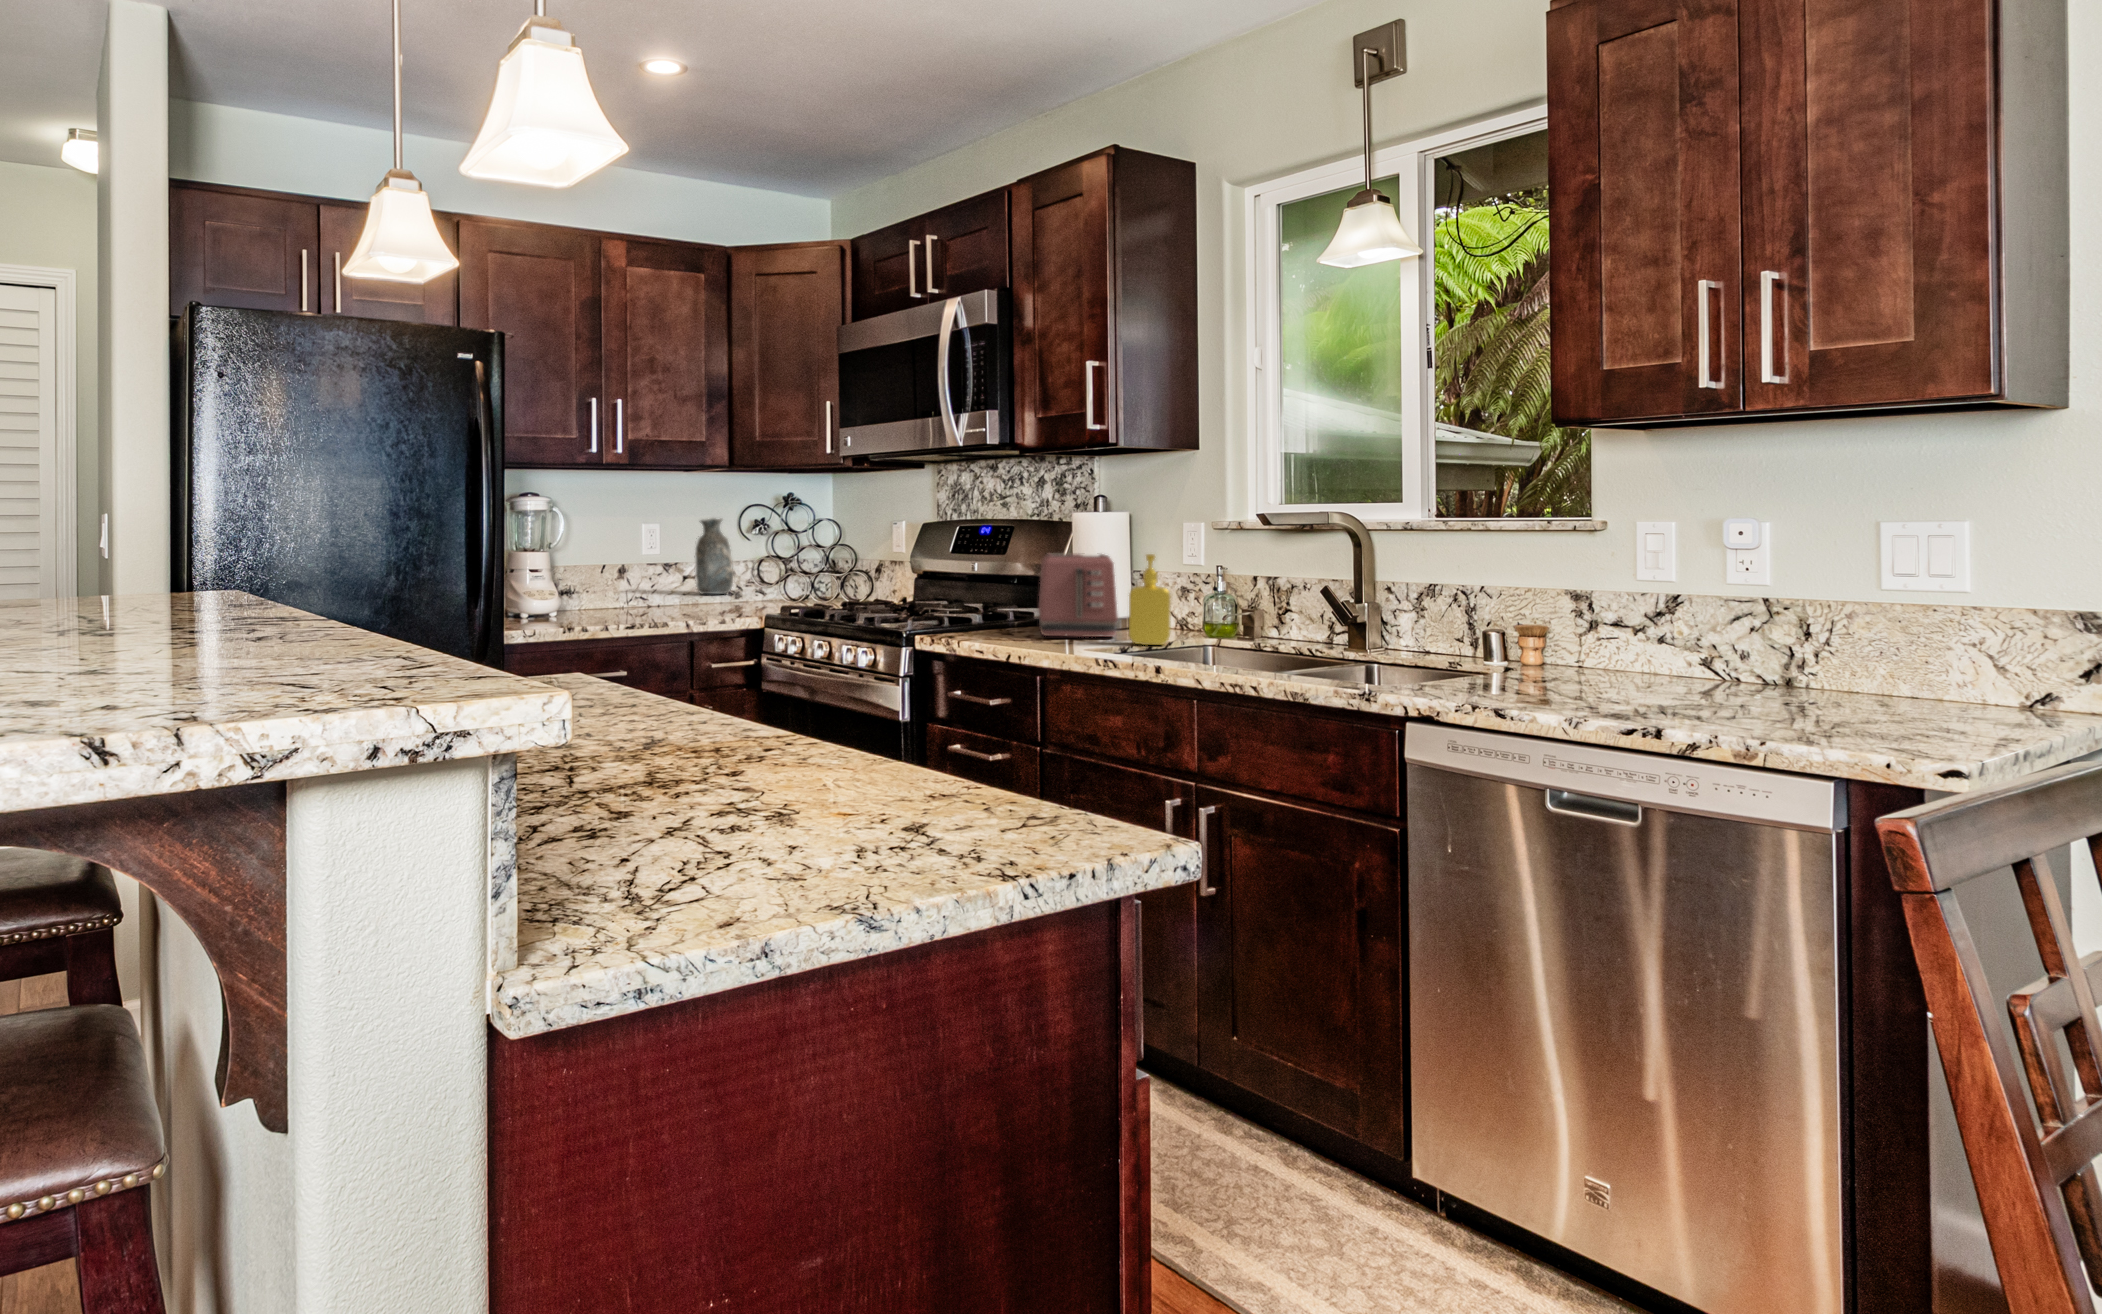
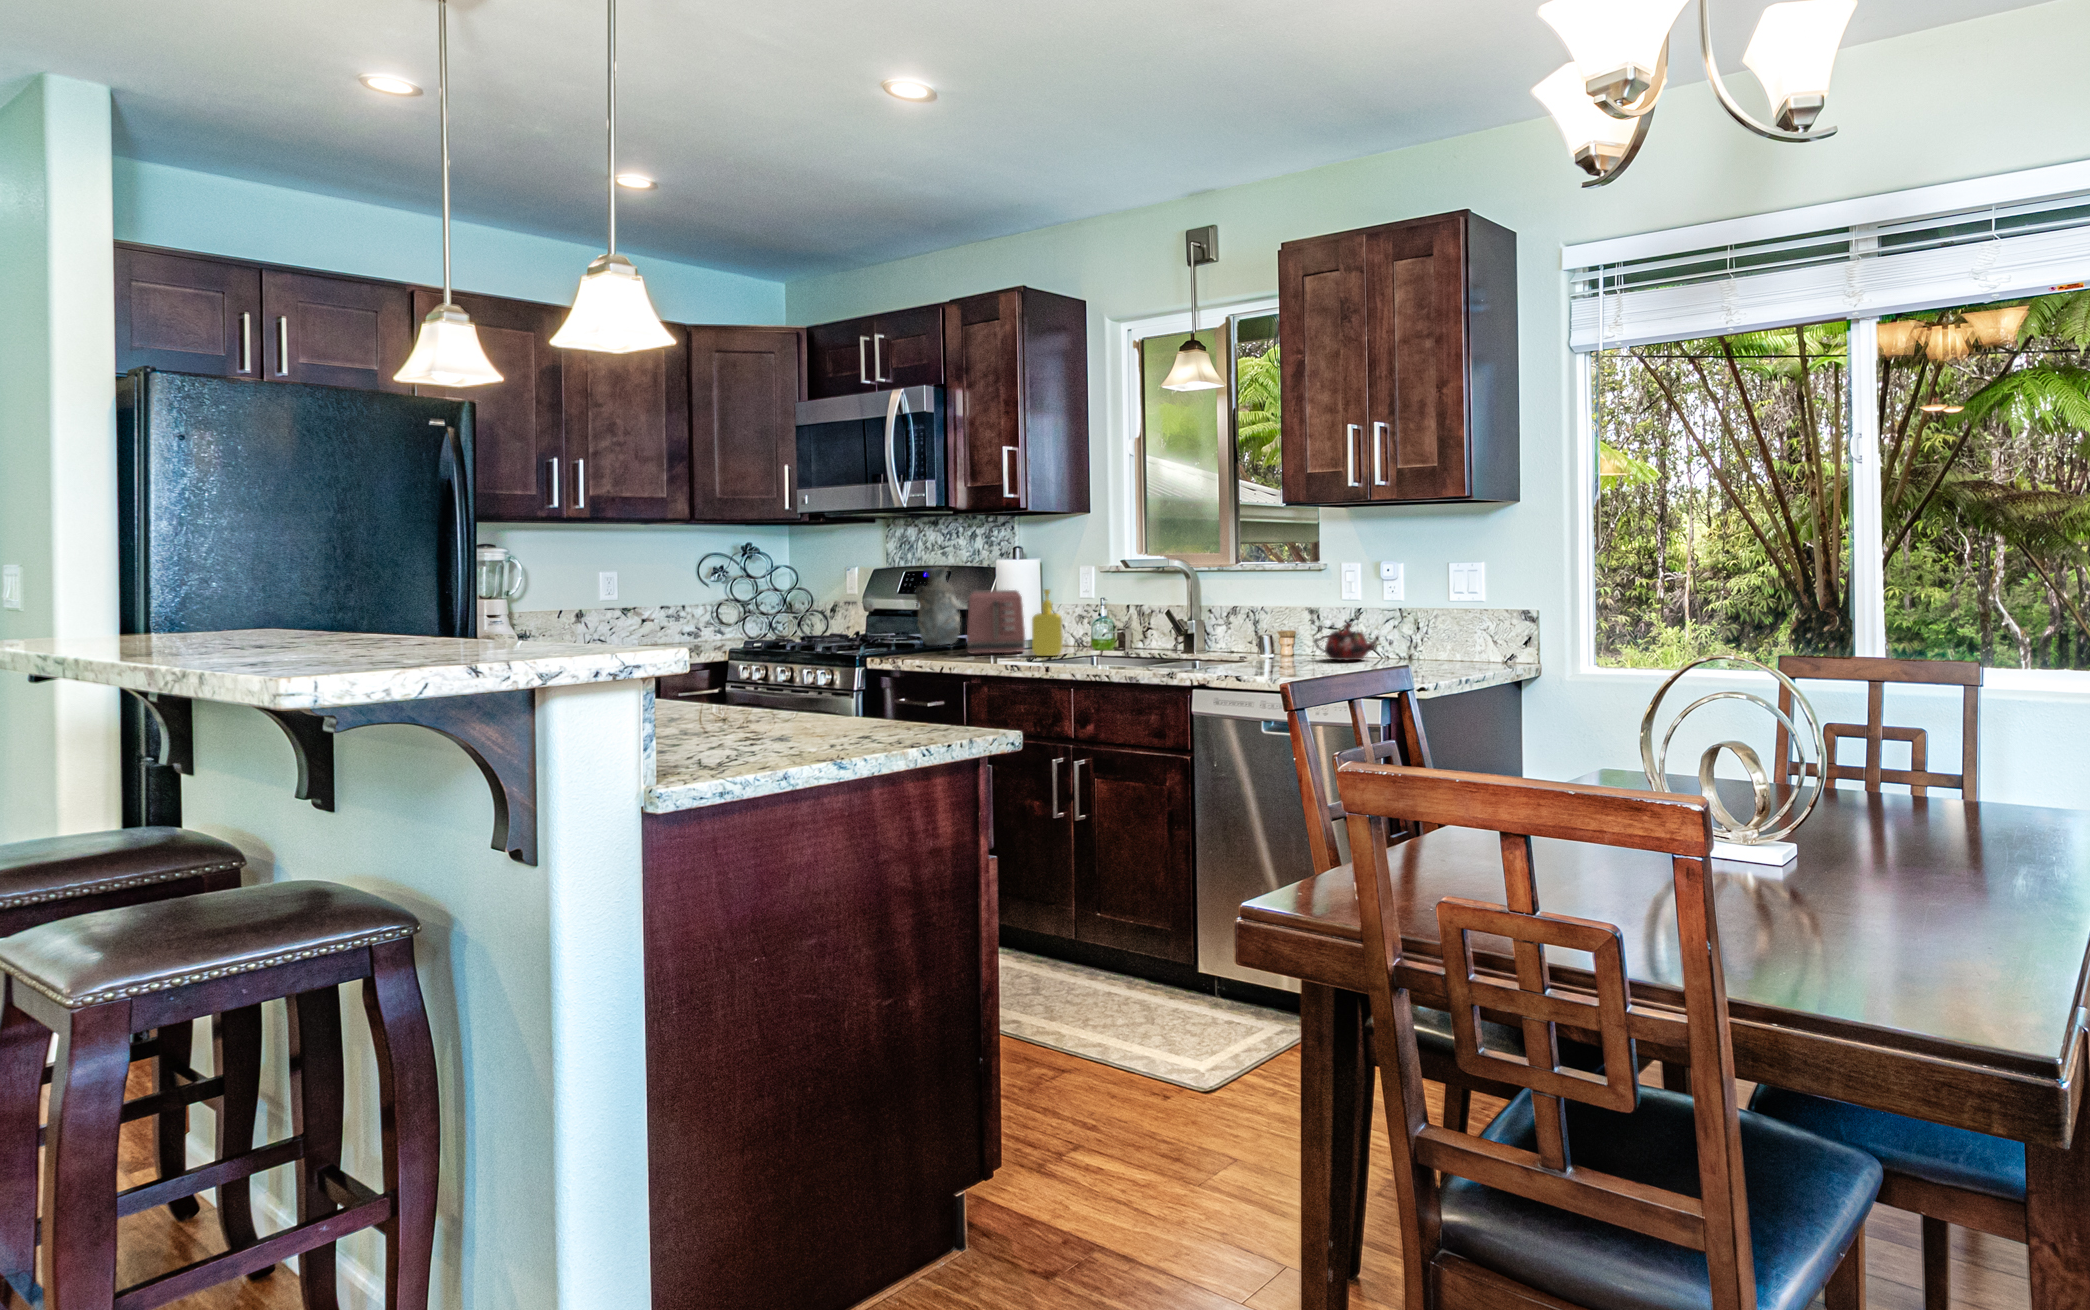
decorative vase: present [696,518,734,594] -> present [915,567,960,645]
teapot: none [1588,619,1726,679] -> present [1314,623,1379,660]

